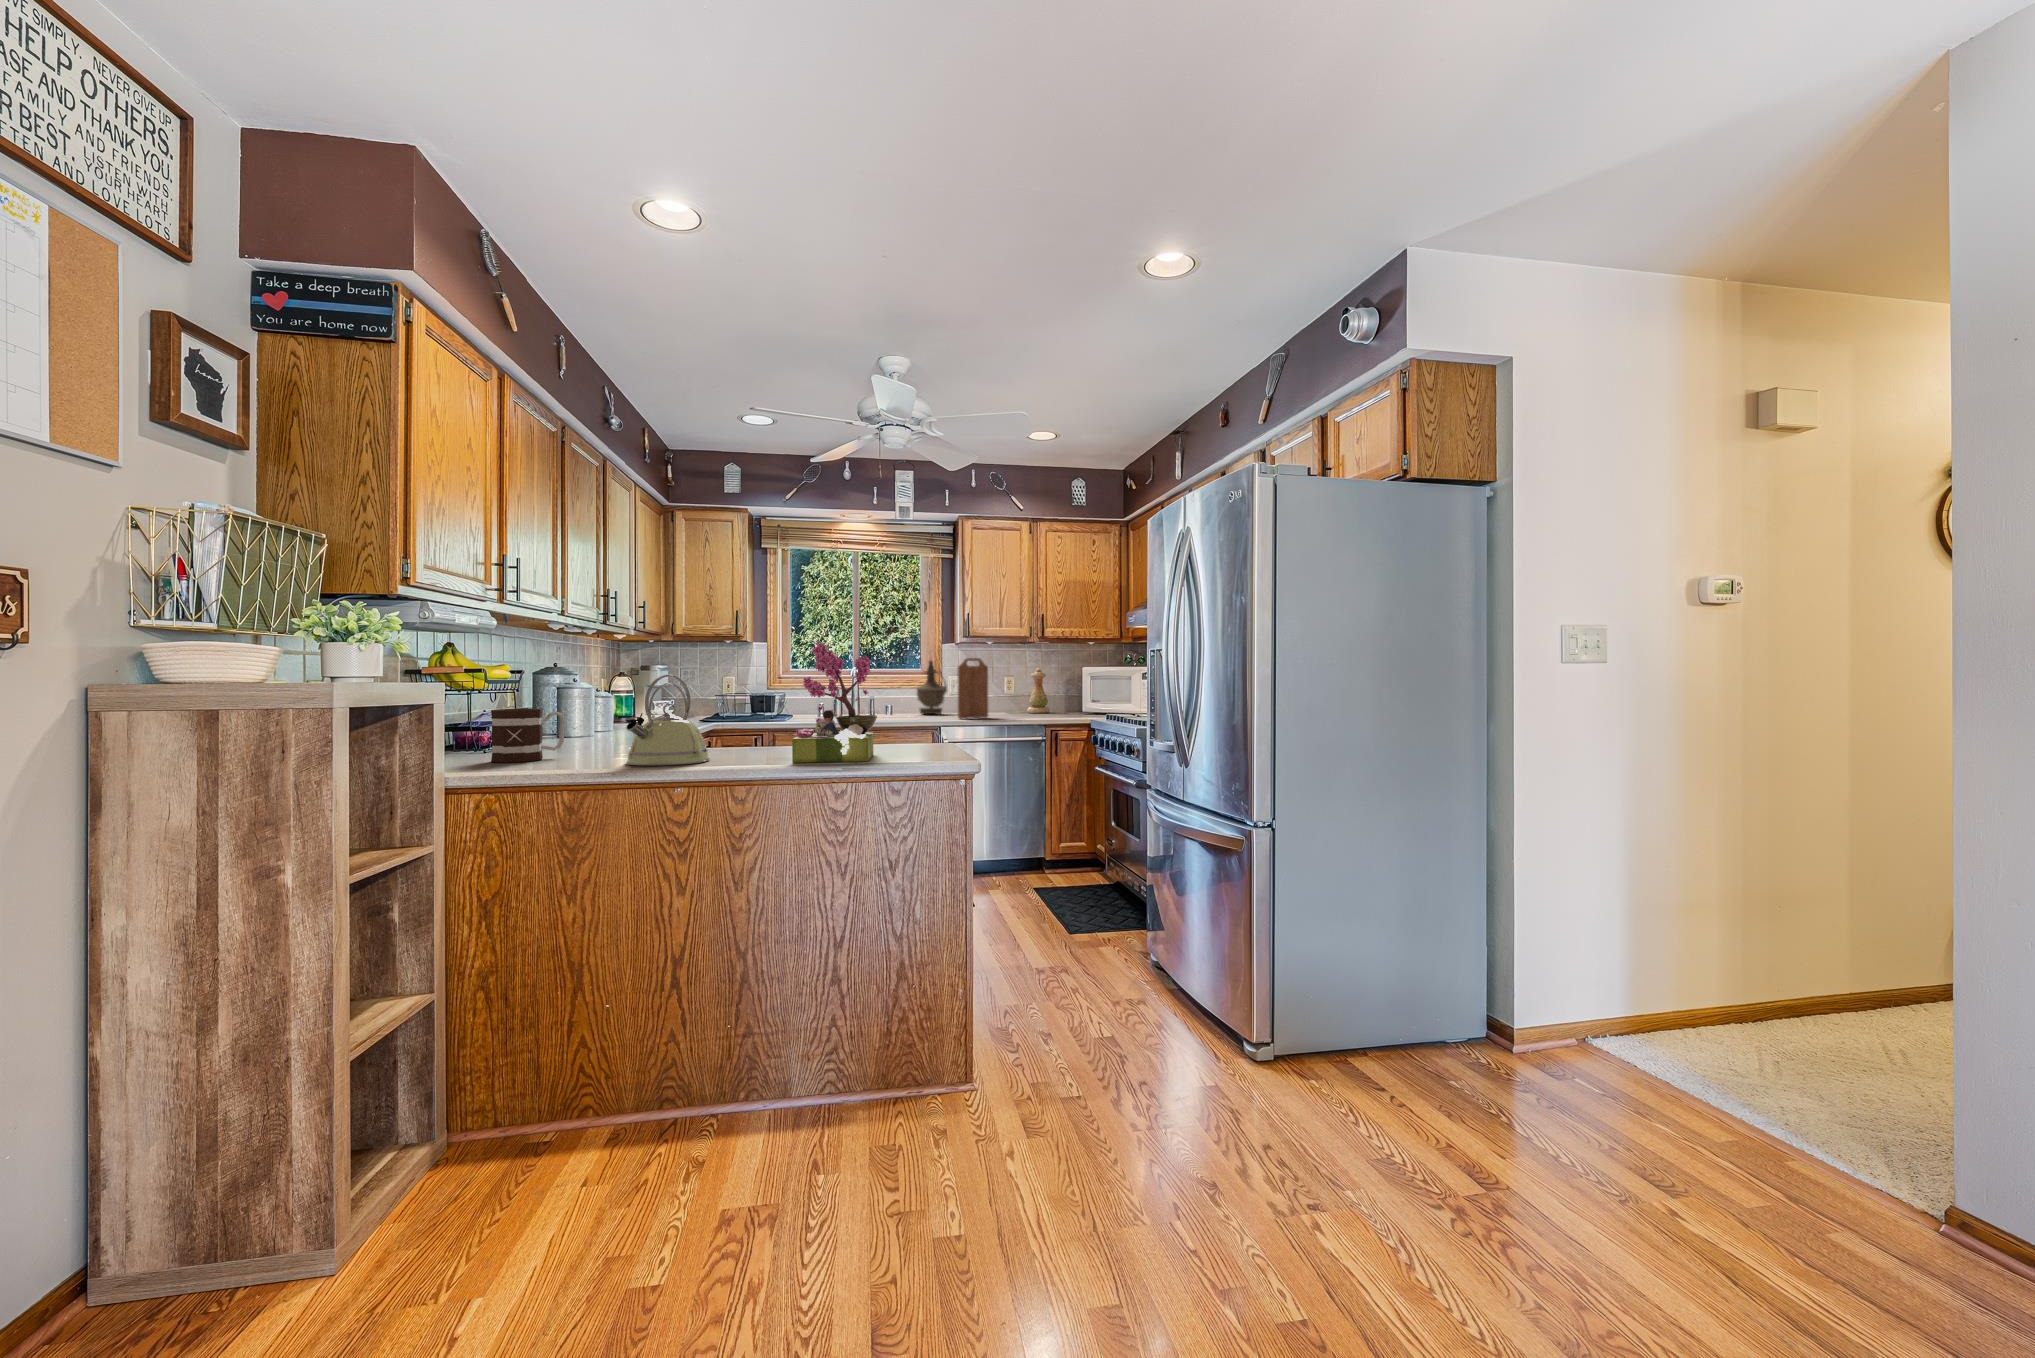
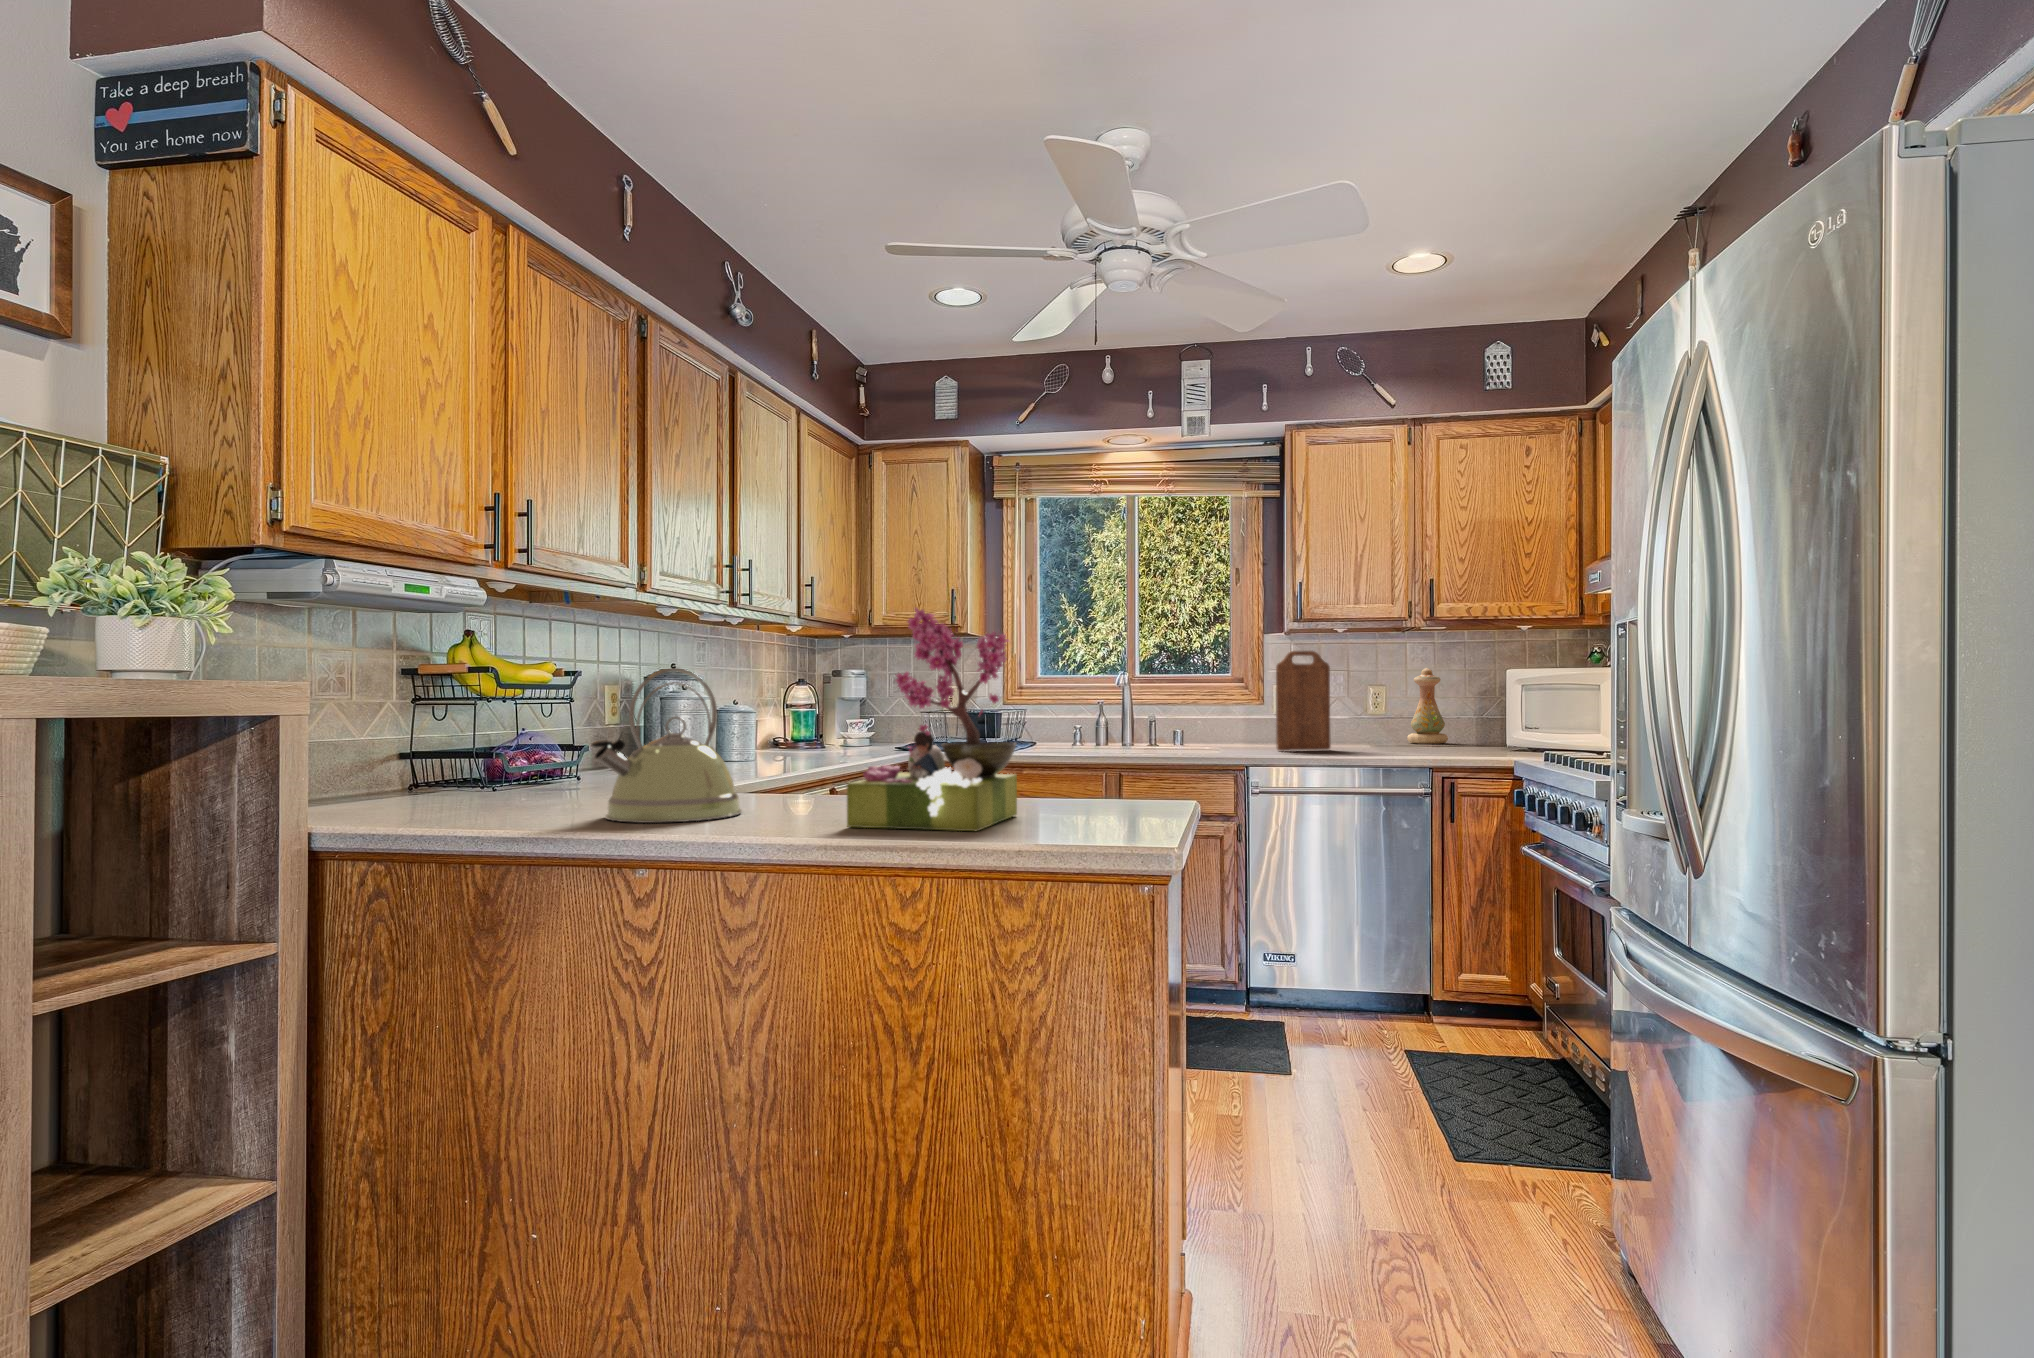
bottle: present [917,661,947,714] -> none [1222,657,1271,743]
mug: present [491,708,565,763] -> none [462,723,573,806]

